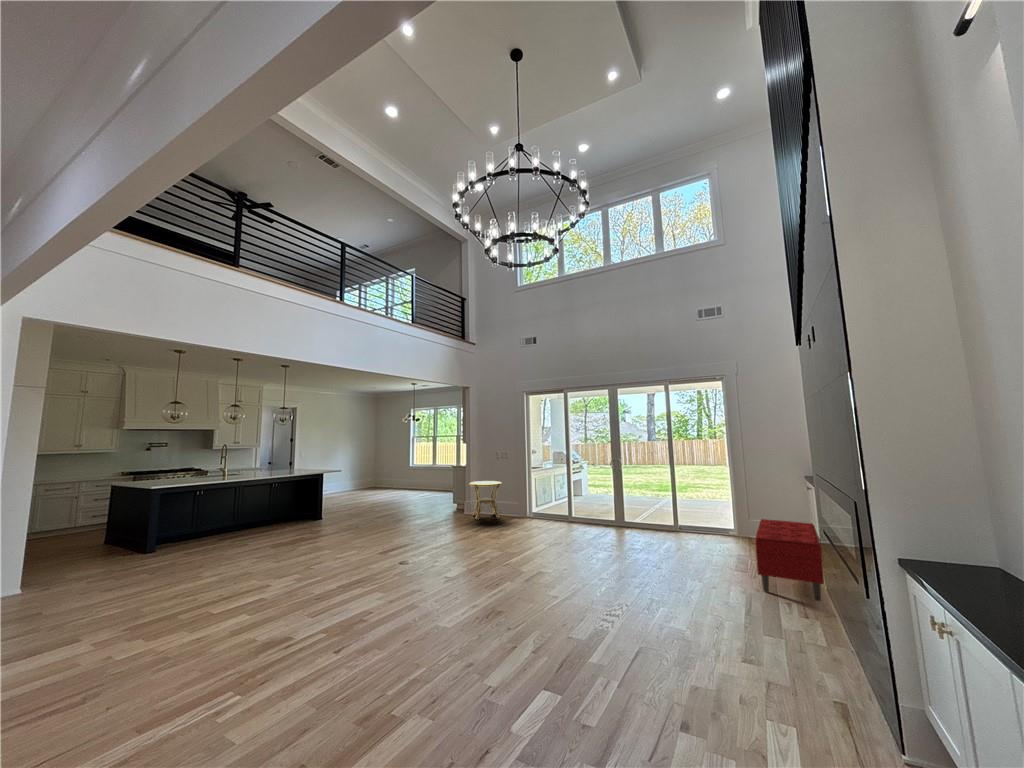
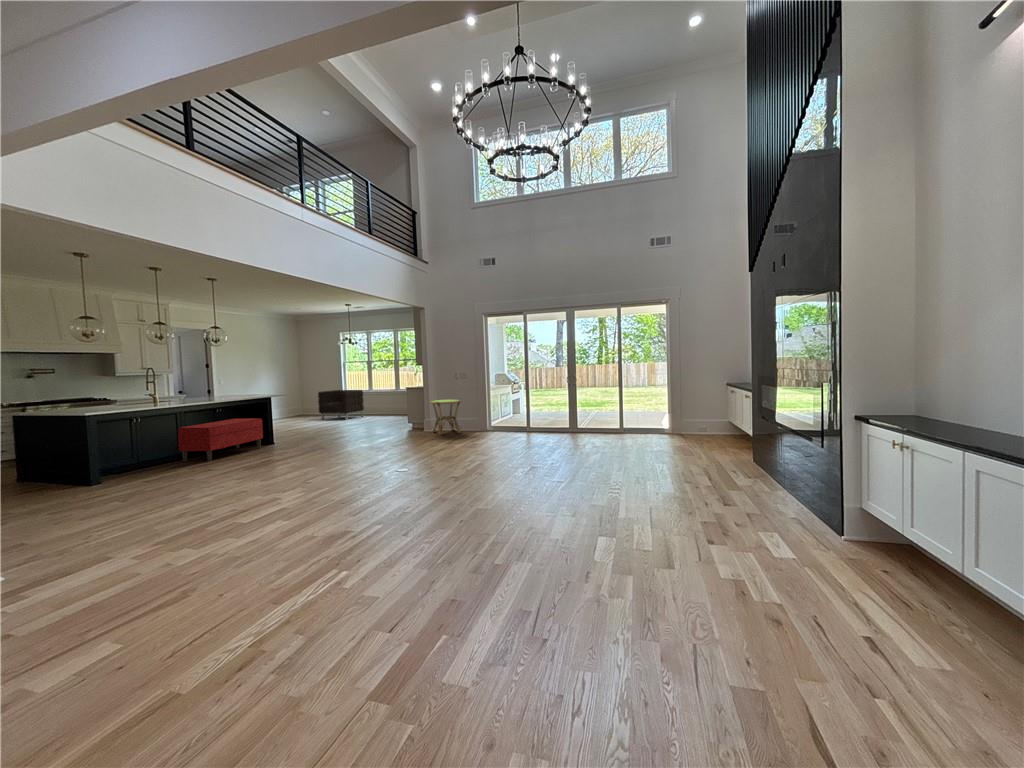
armchair: none [383,464,426,495] -> present [318,390,364,420]
bench: present [755,519,824,601] -> present [178,418,263,462]

